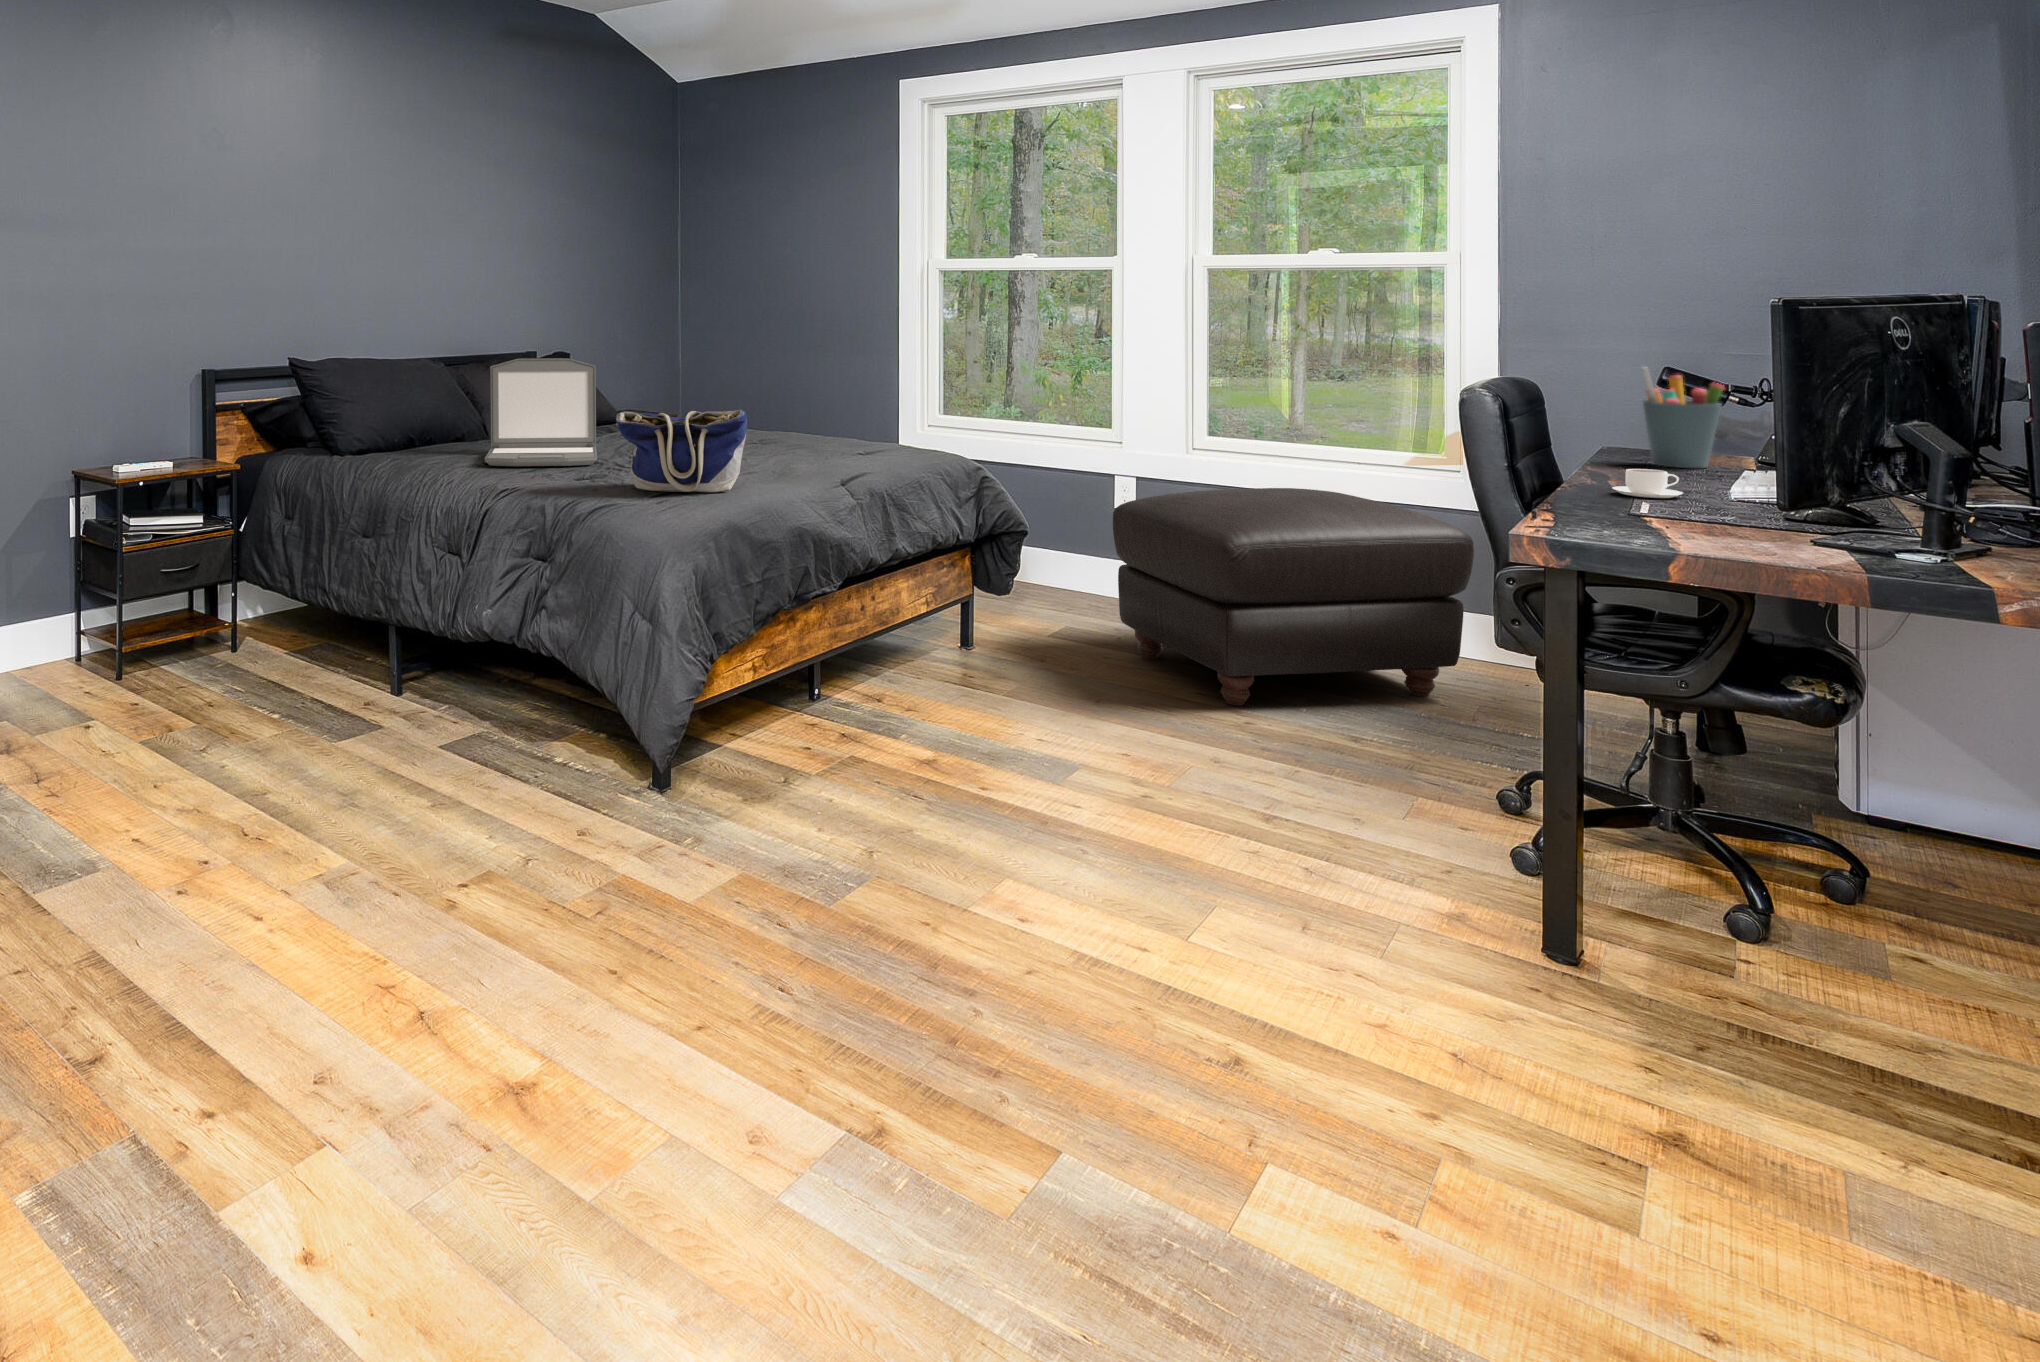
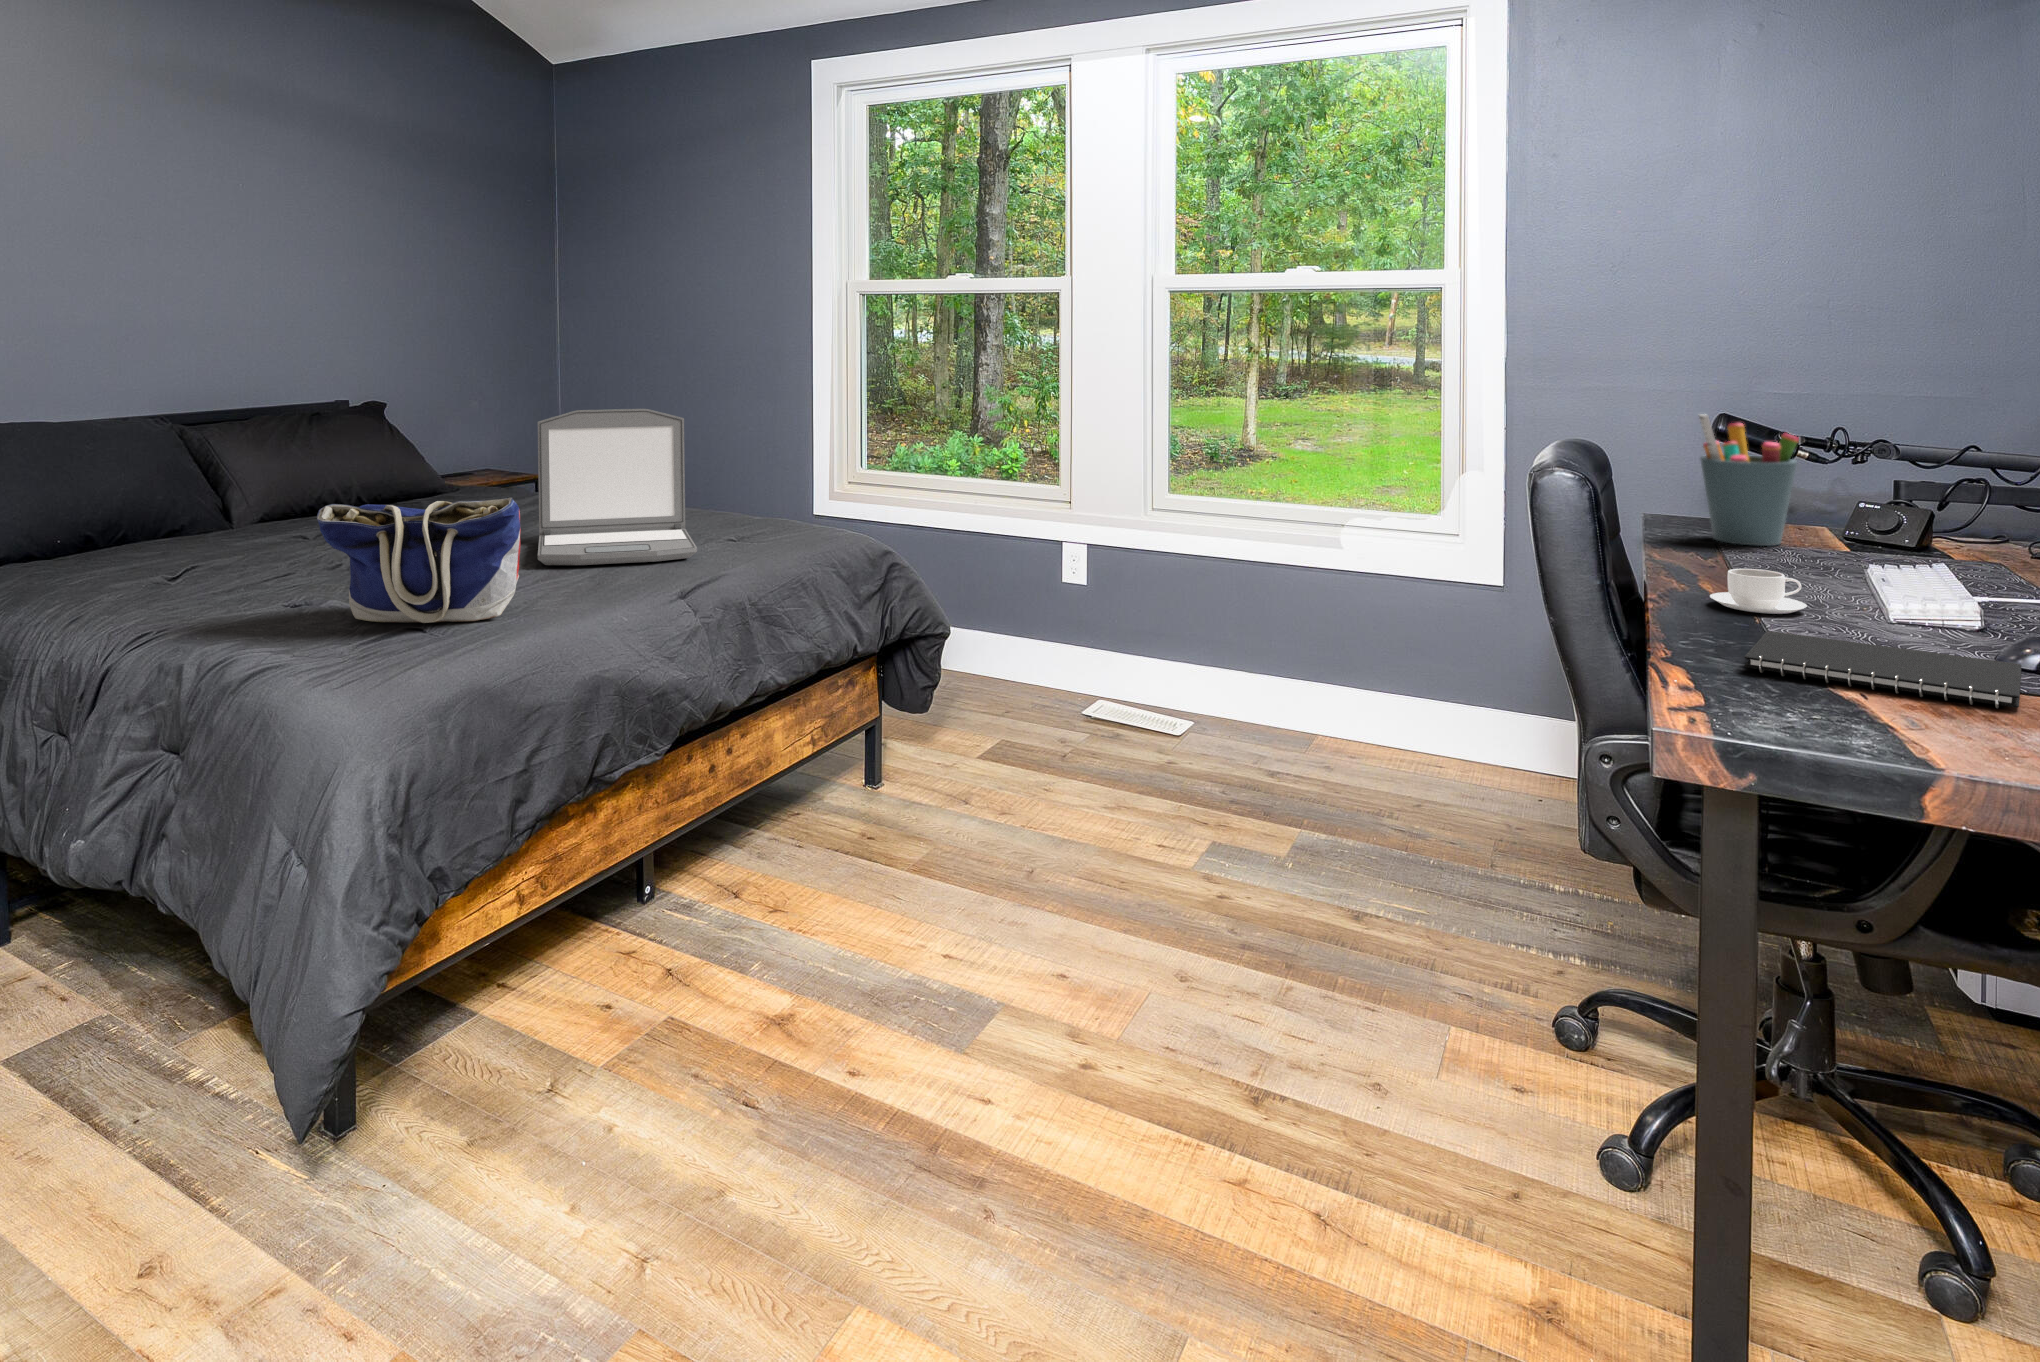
laptop: present [485,358,597,466] -> present [538,409,697,565]
ottoman: present [1113,488,1474,705] -> none [1057,565,1494,869]
notebook: none [1604,500,1801,536] -> present [1744,631,2021,708]

